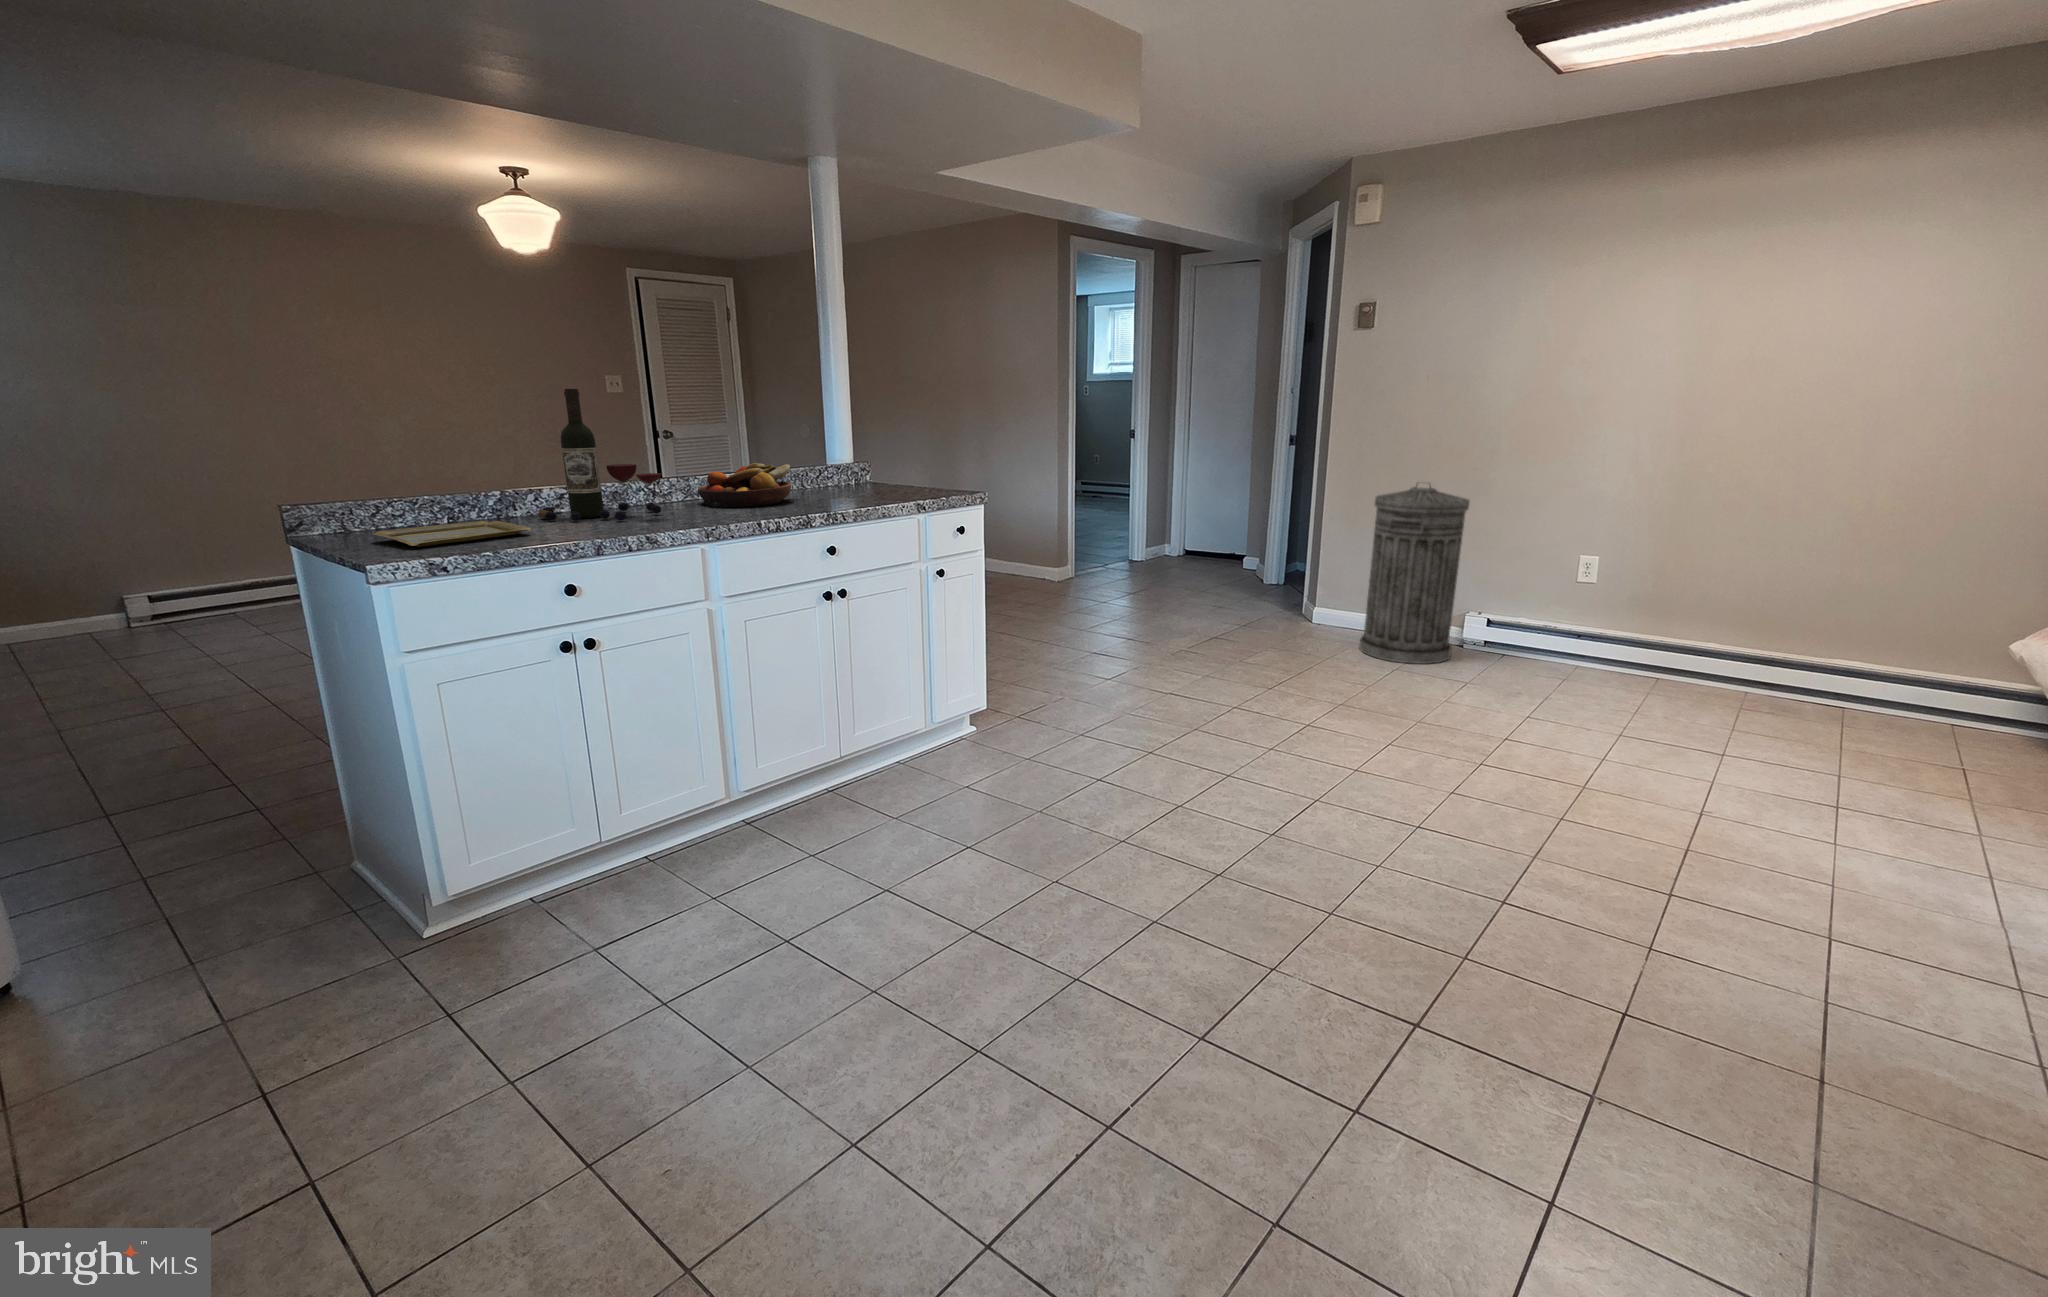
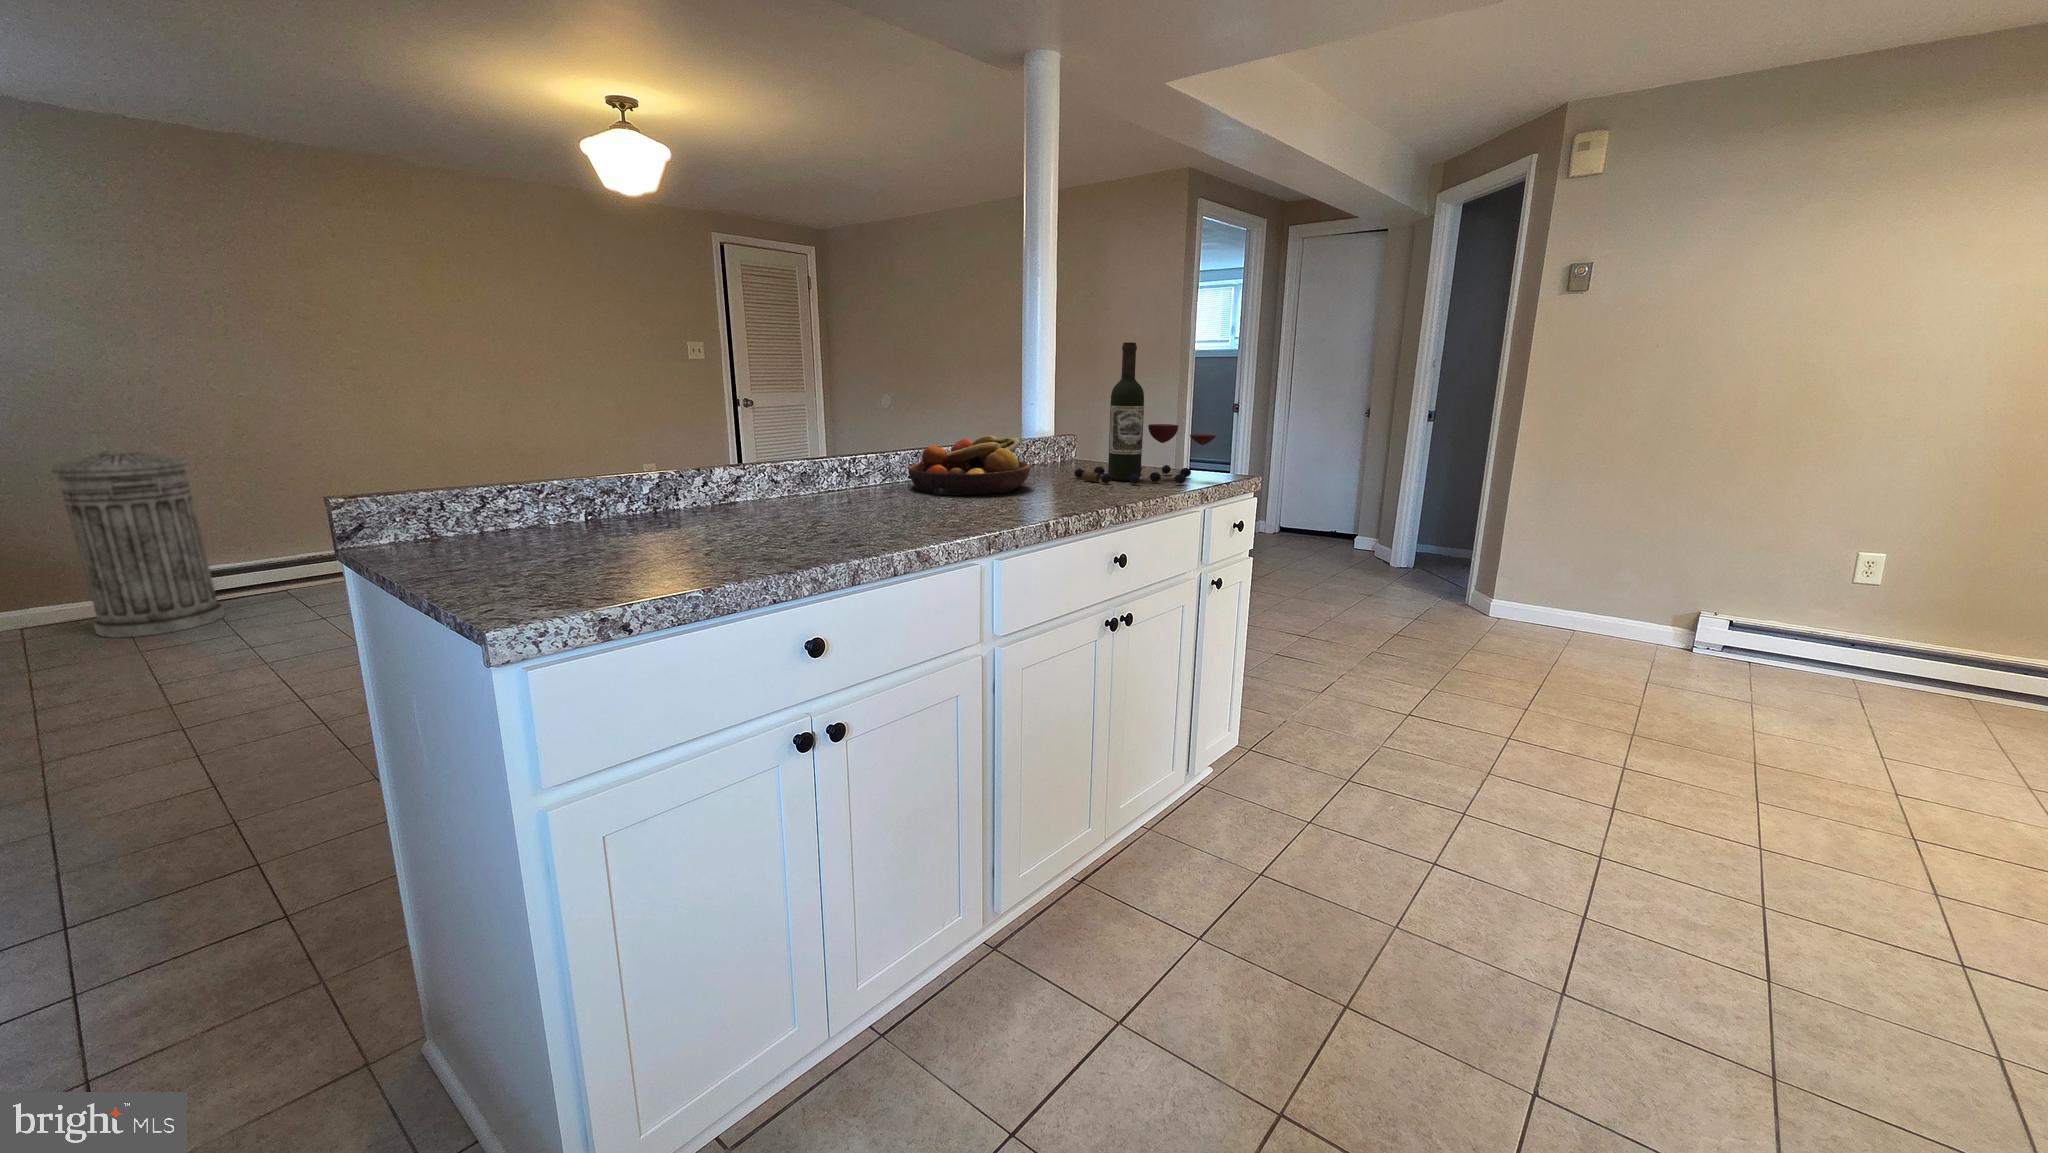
wine bottle: present [538,389,661,521] -> present [1074,342,1216,484]
trash can: present [1359,484,1470,664] -> present [50,445,225,638]
tray: present [372,521,531,547] -> none [480,521,733,575]

